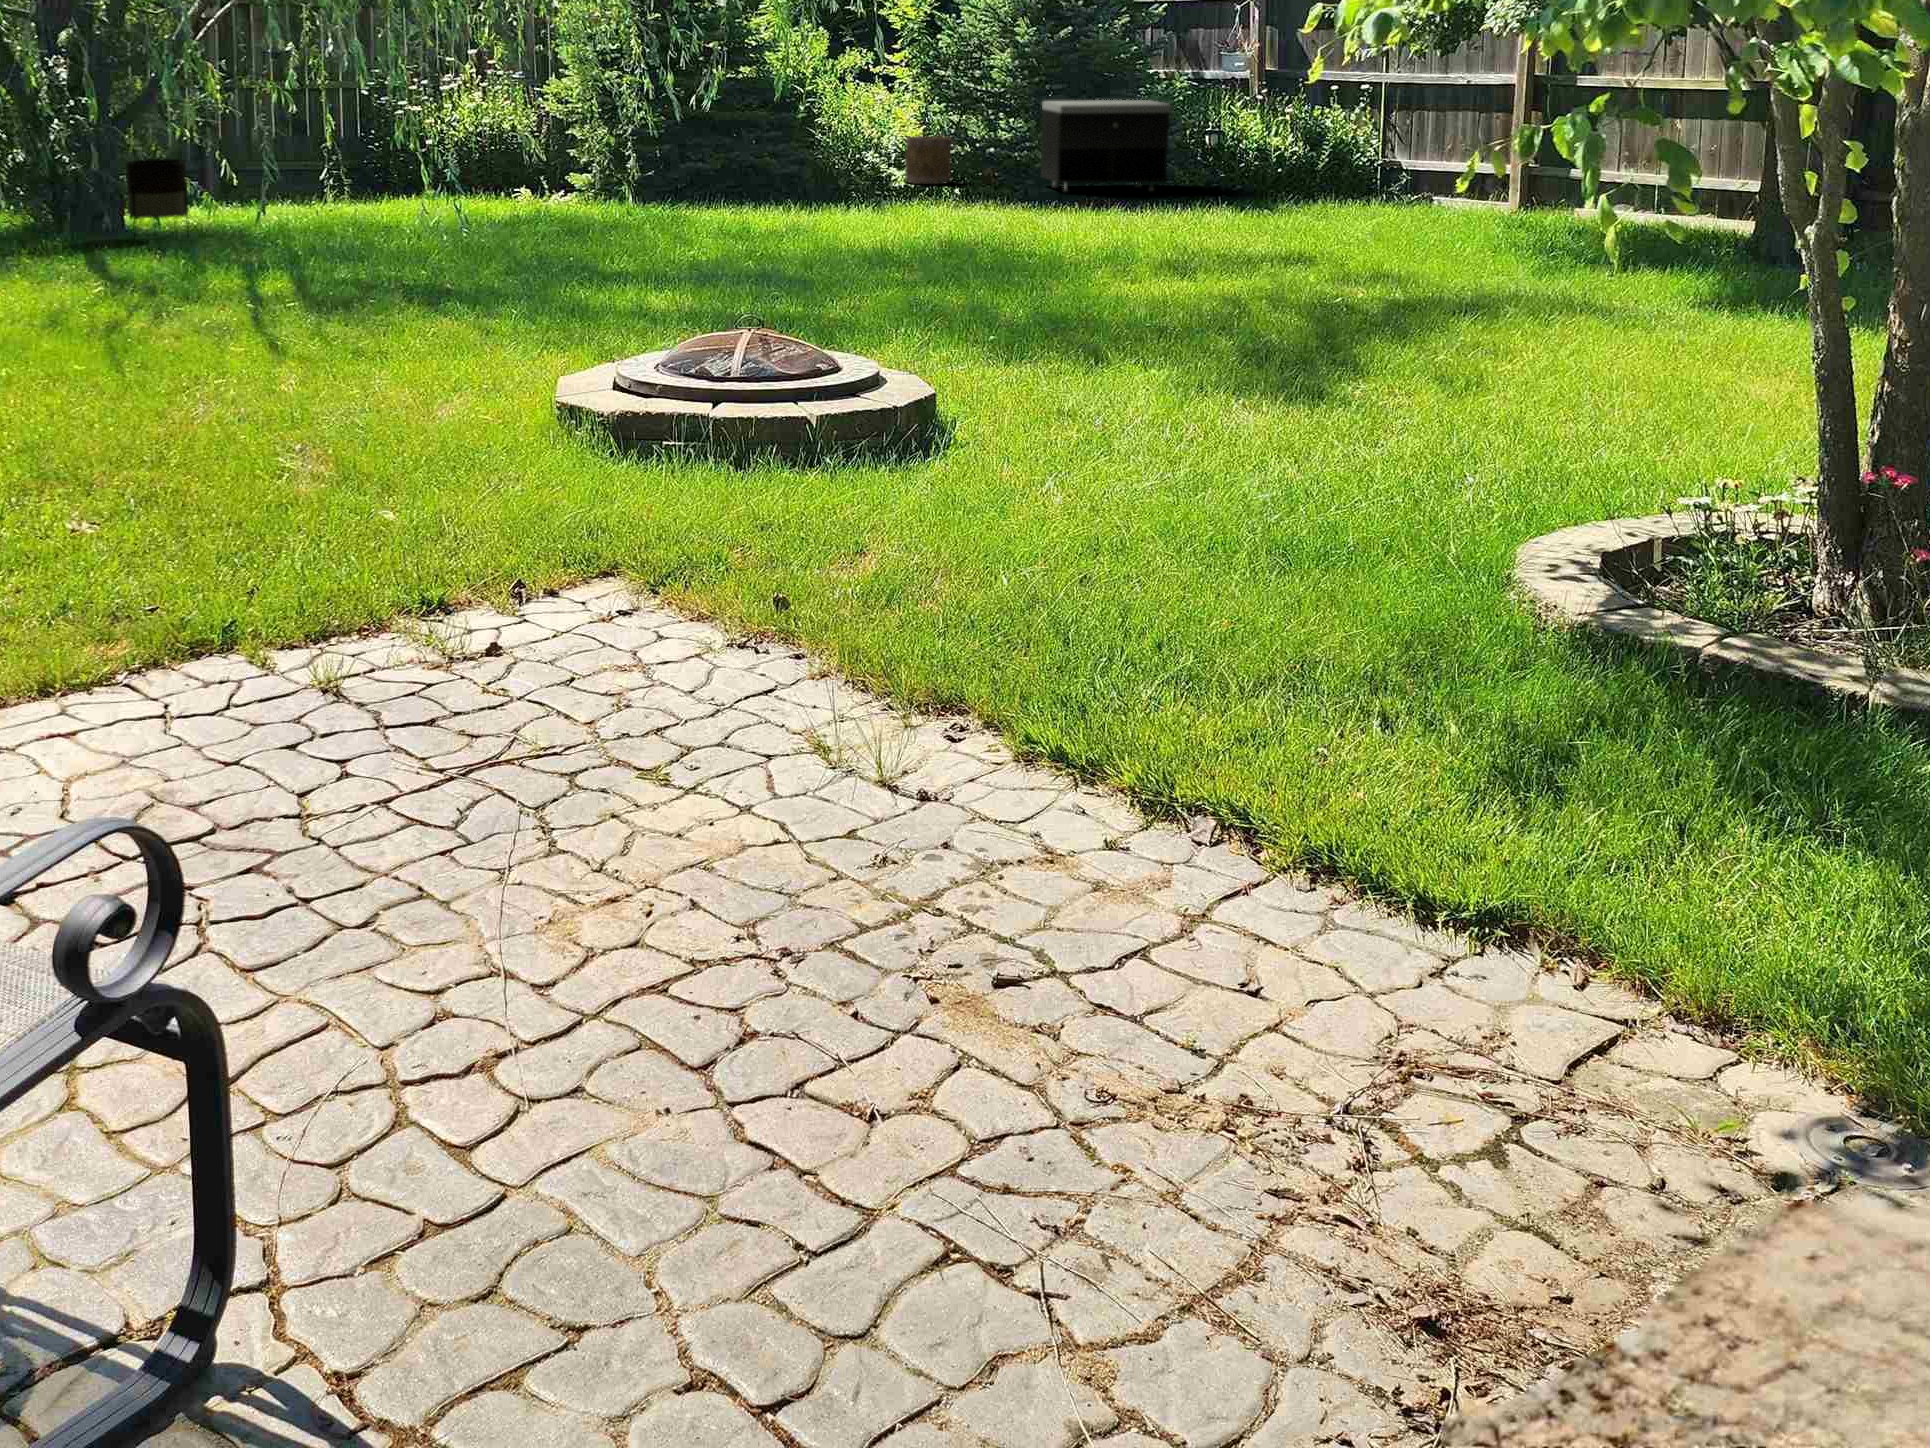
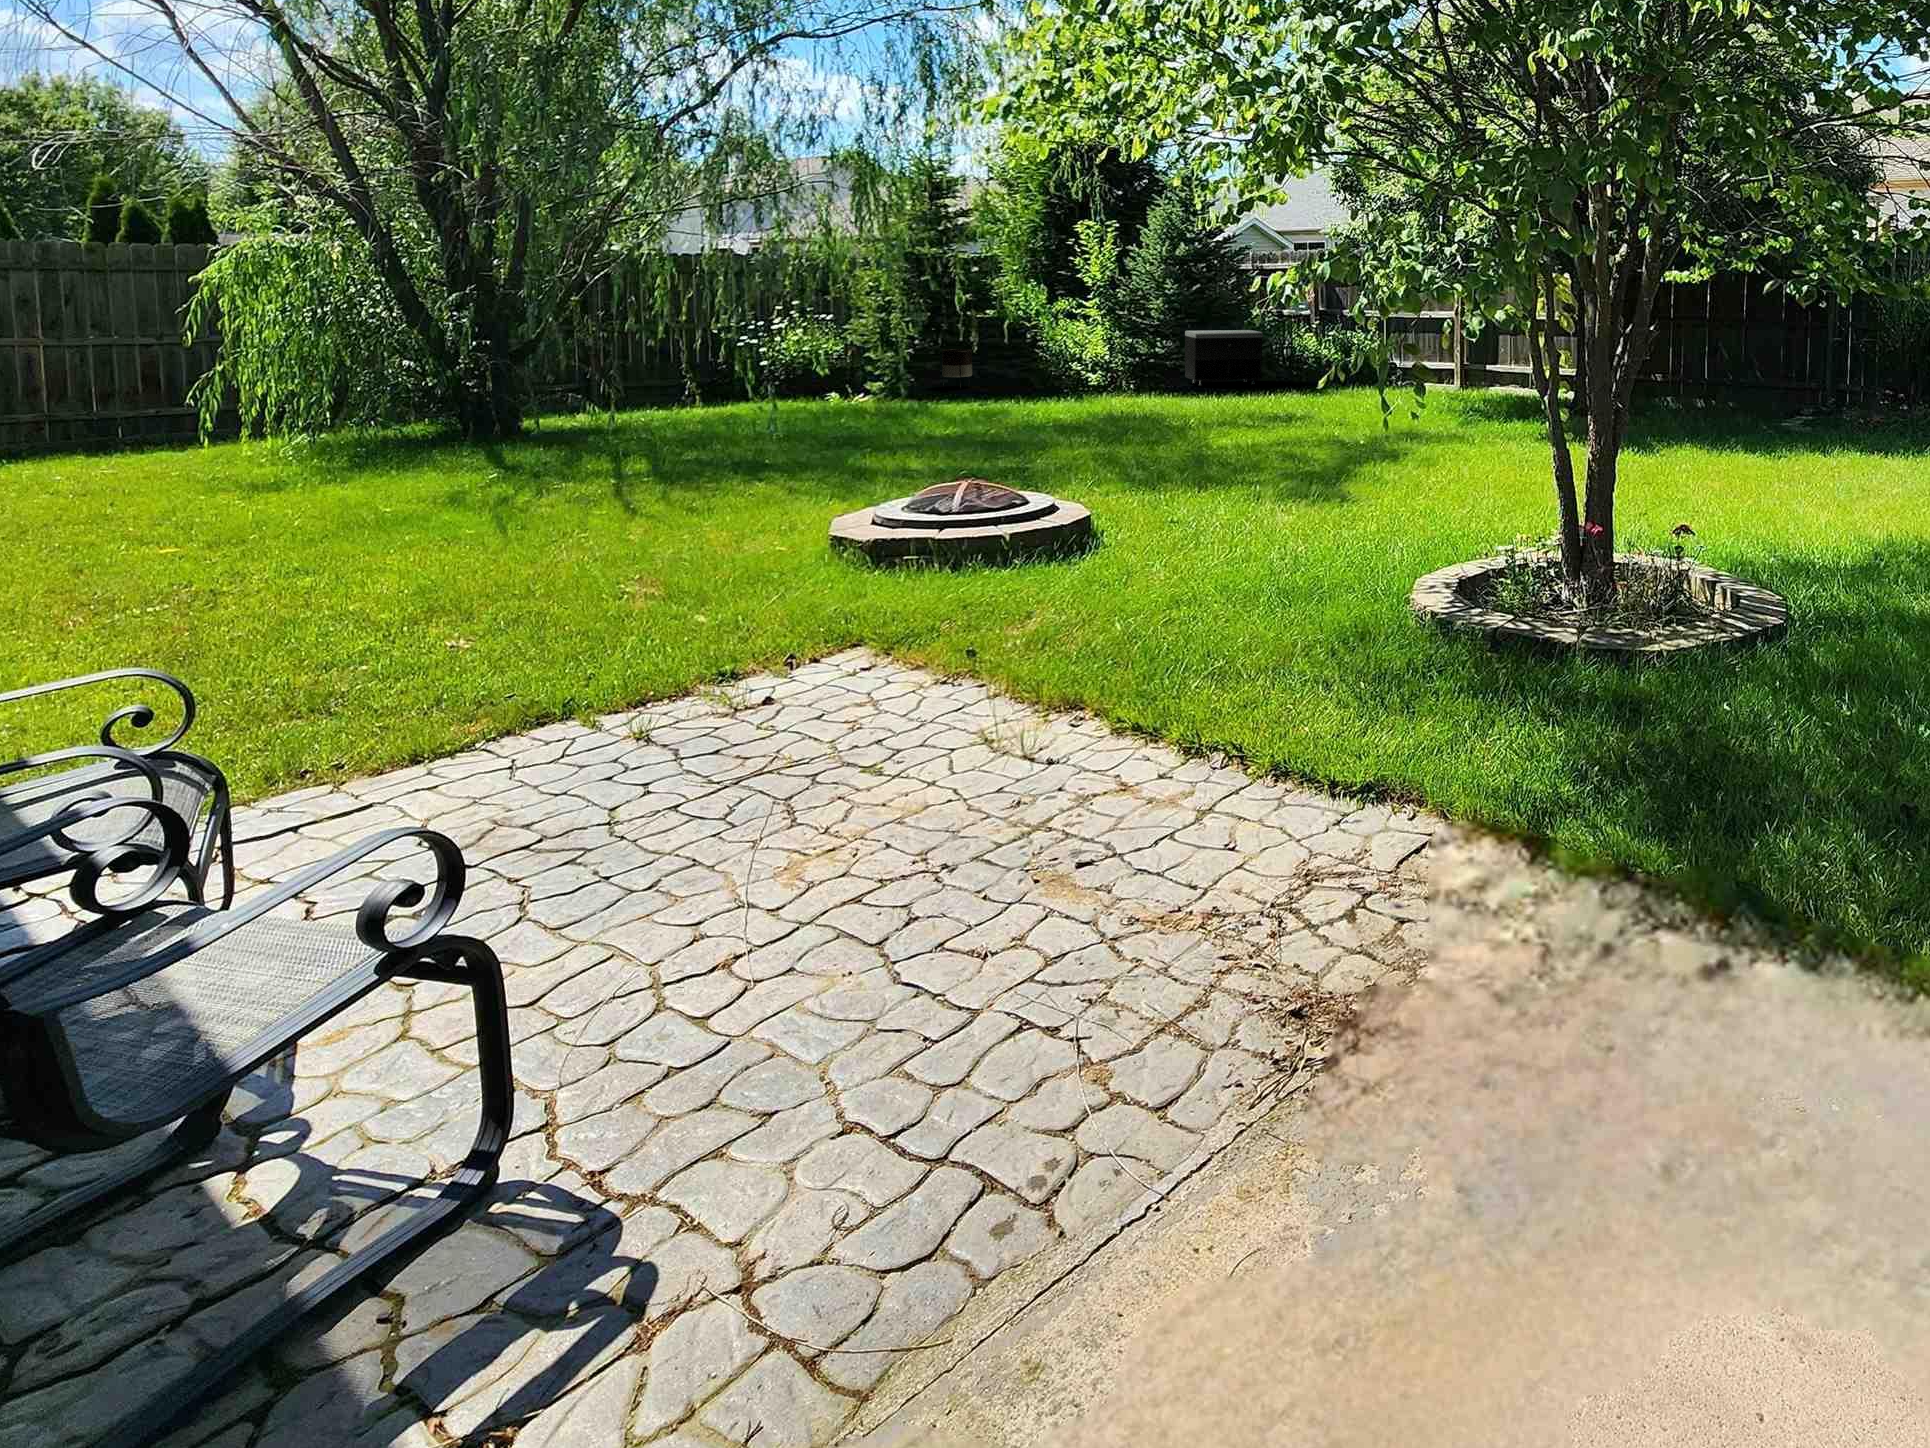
bucket: present [905,134,957,184] -> none [1099,351,1133,383]
planter: present [126,159,188,238] -> present [942,349,972,388]

